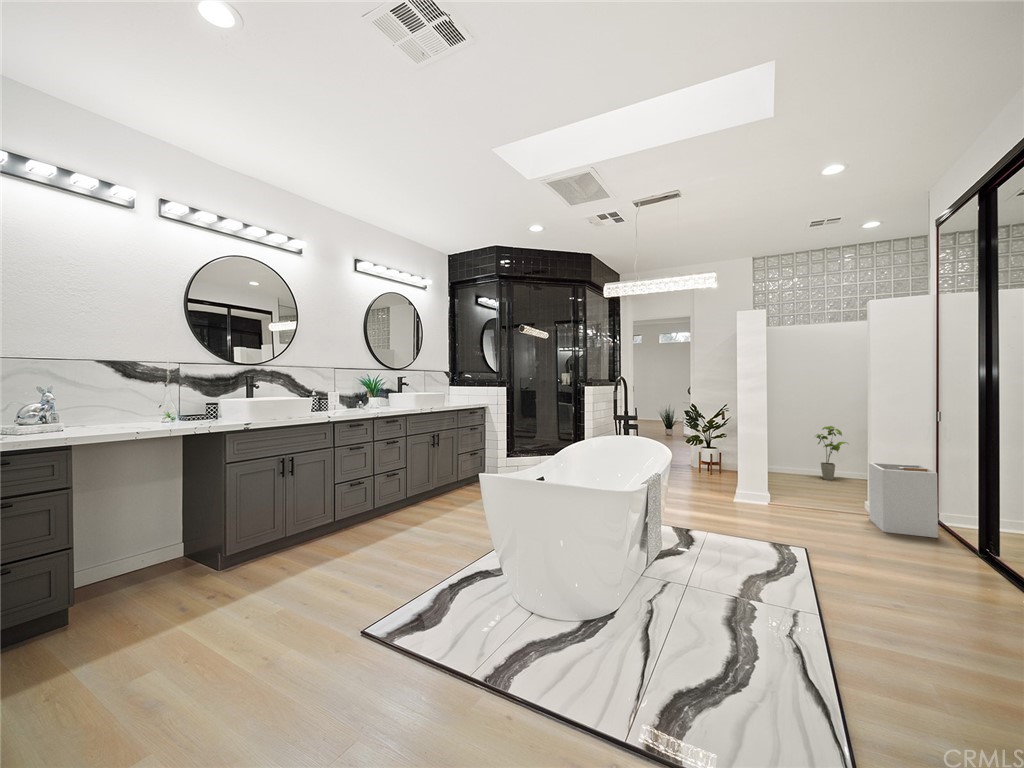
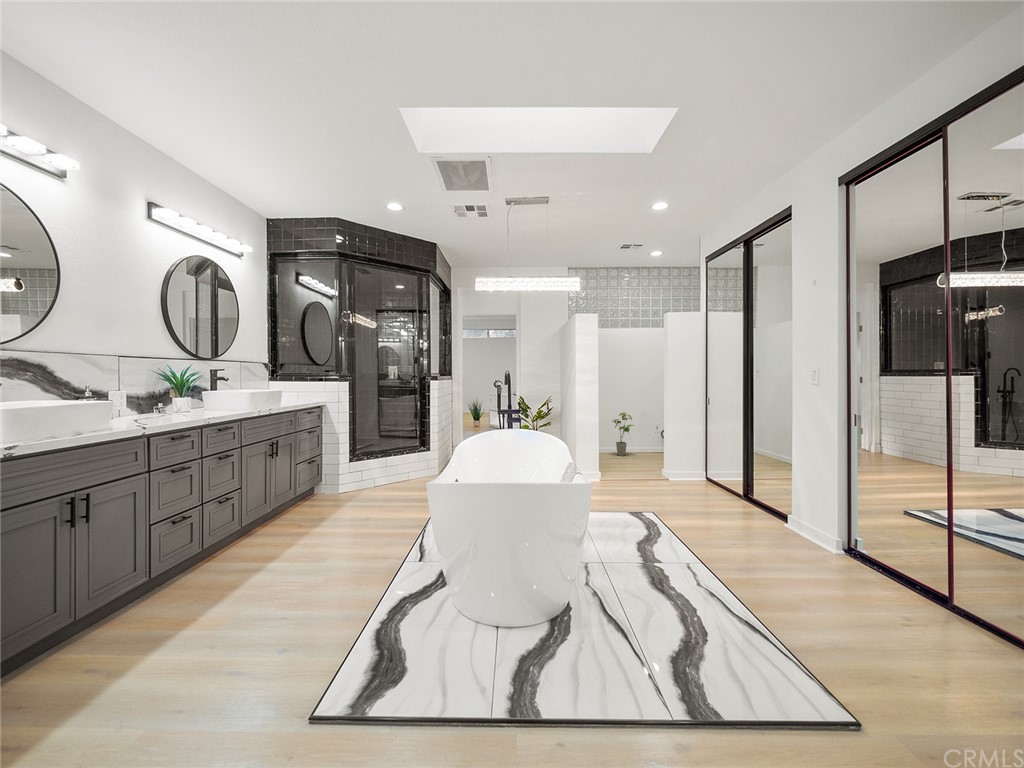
laundry hamper: present [869,463,938,538] -> none [669,439,714,491]

